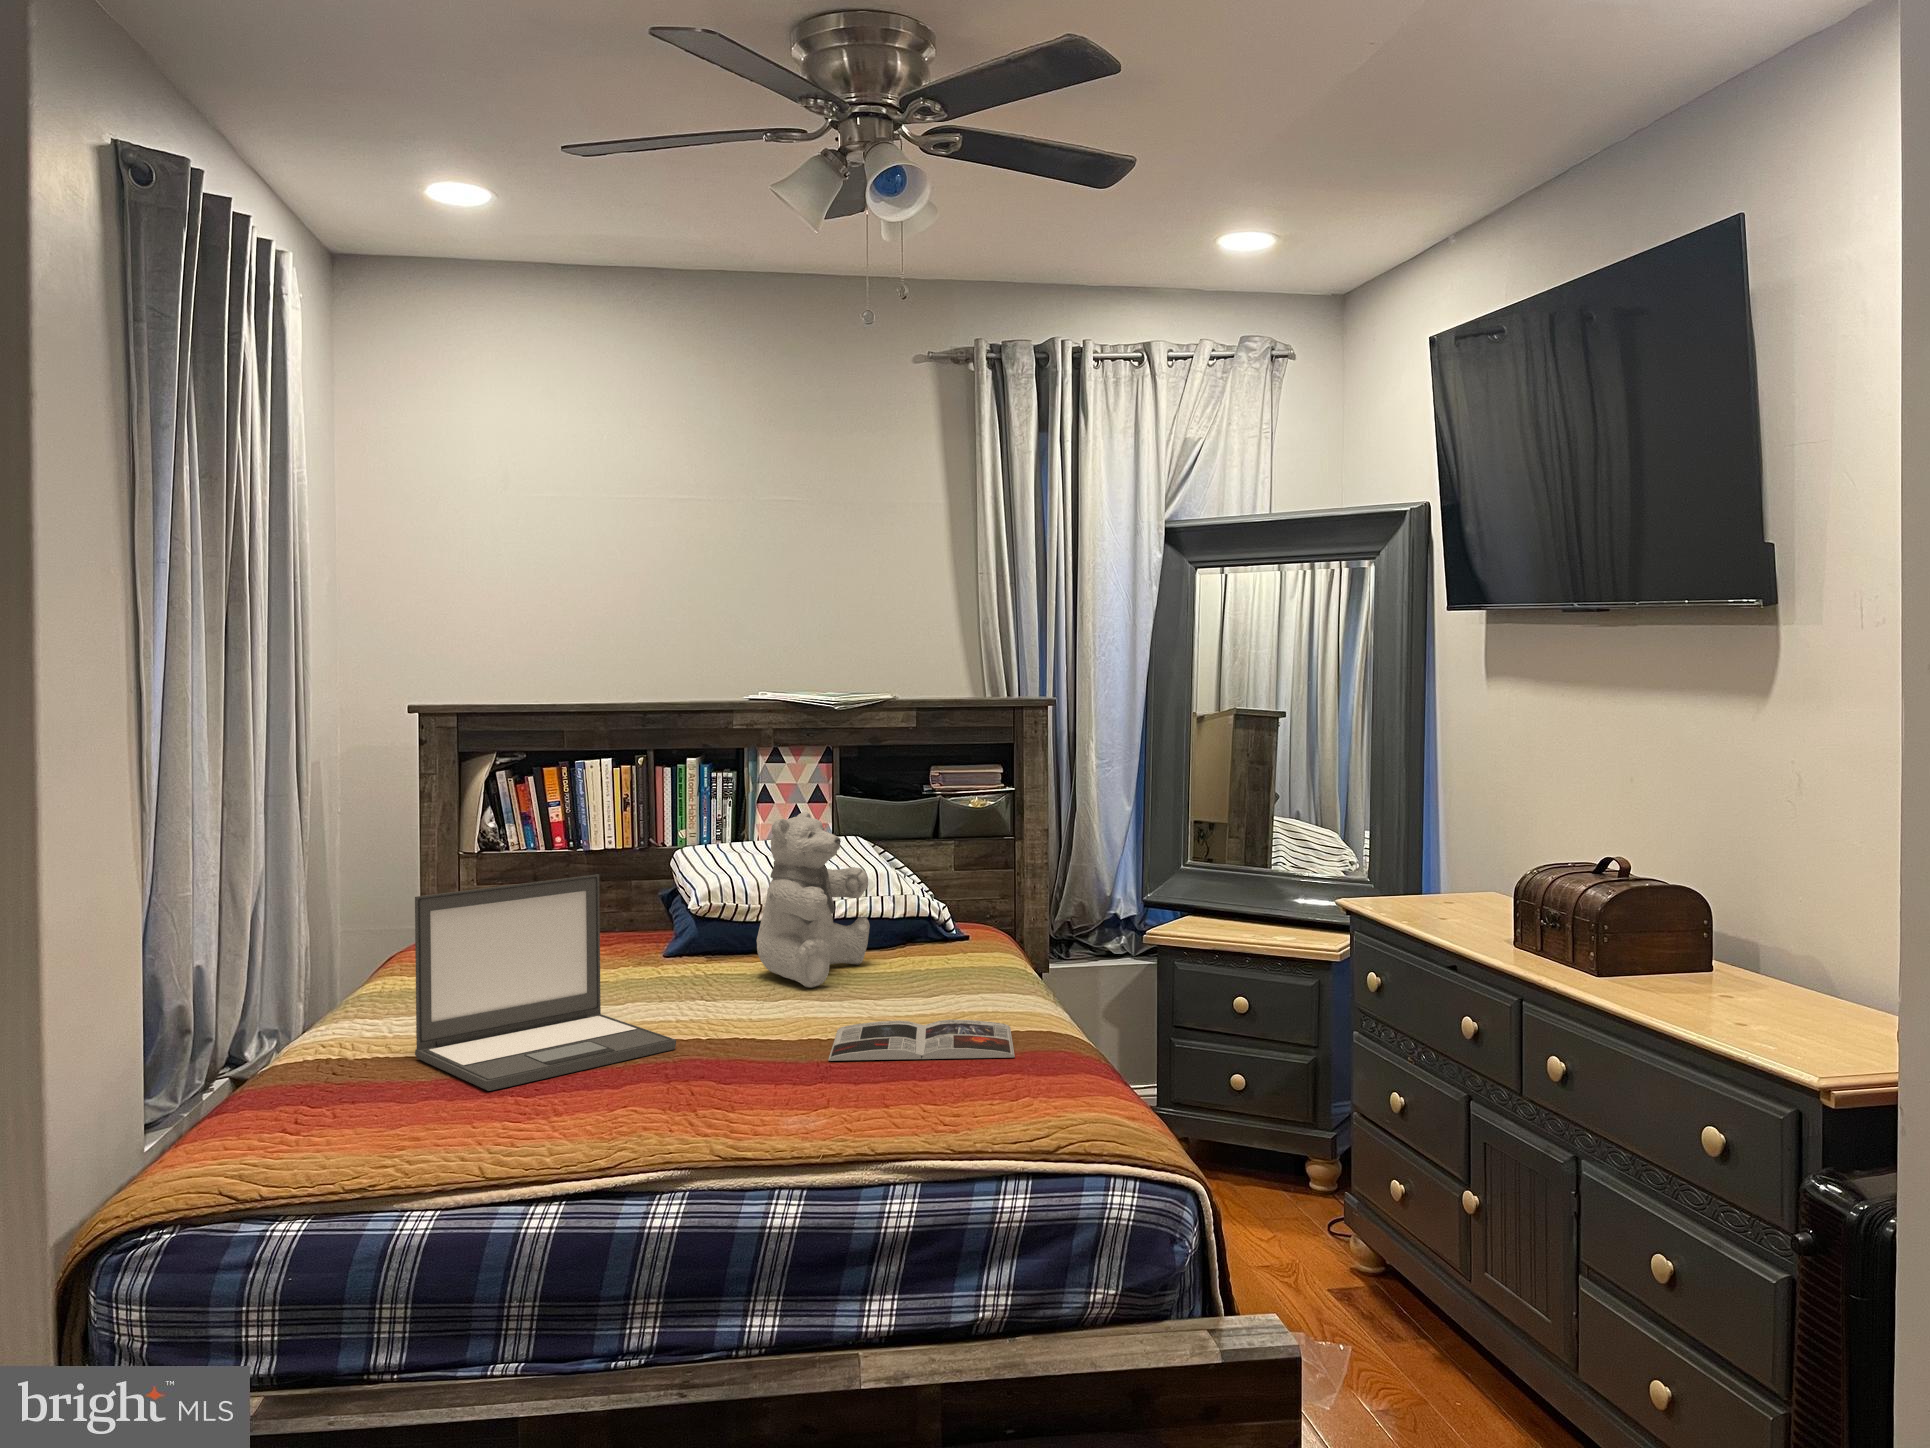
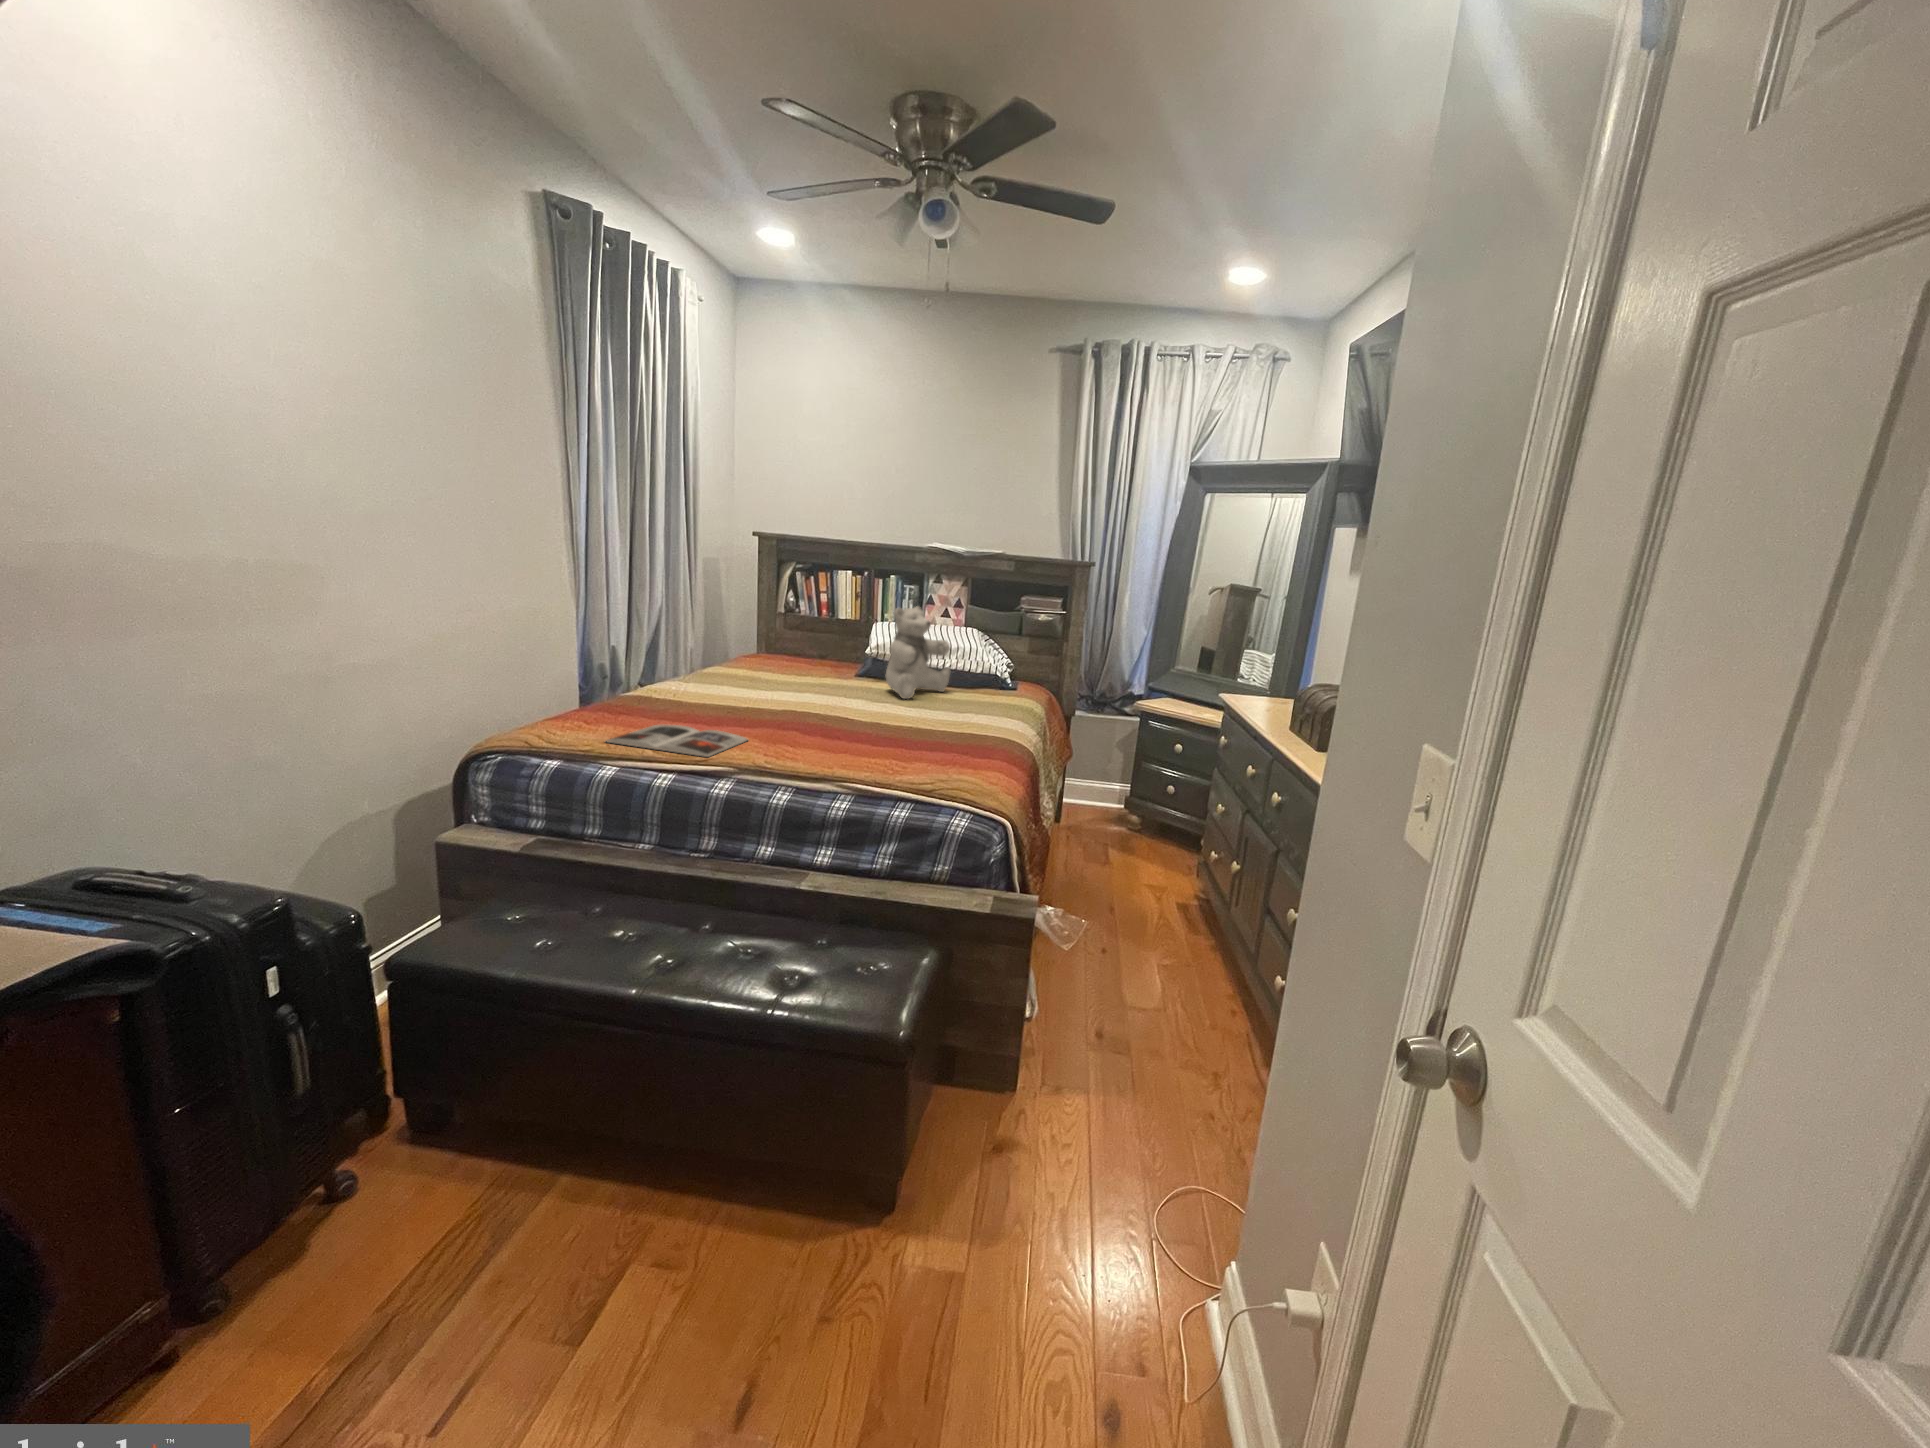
laptop: present [415,874,676,1091] -> none [680,621,804,720]
magazine: present [828,1020,1015,1061] -> present [606,725,747,757]

